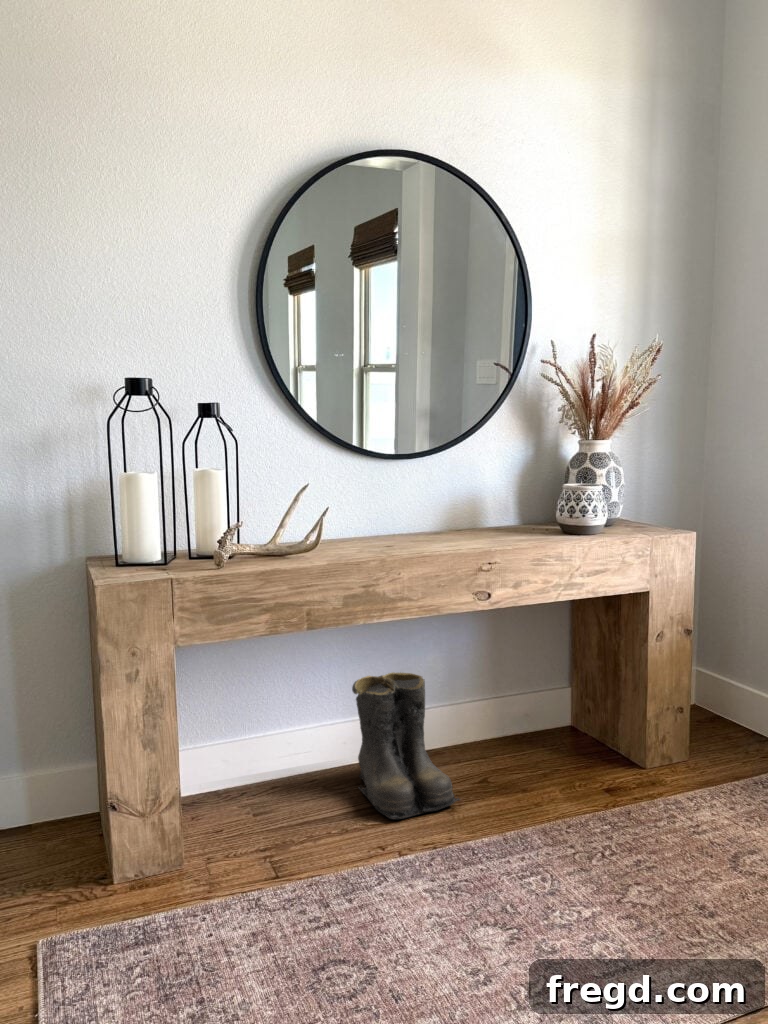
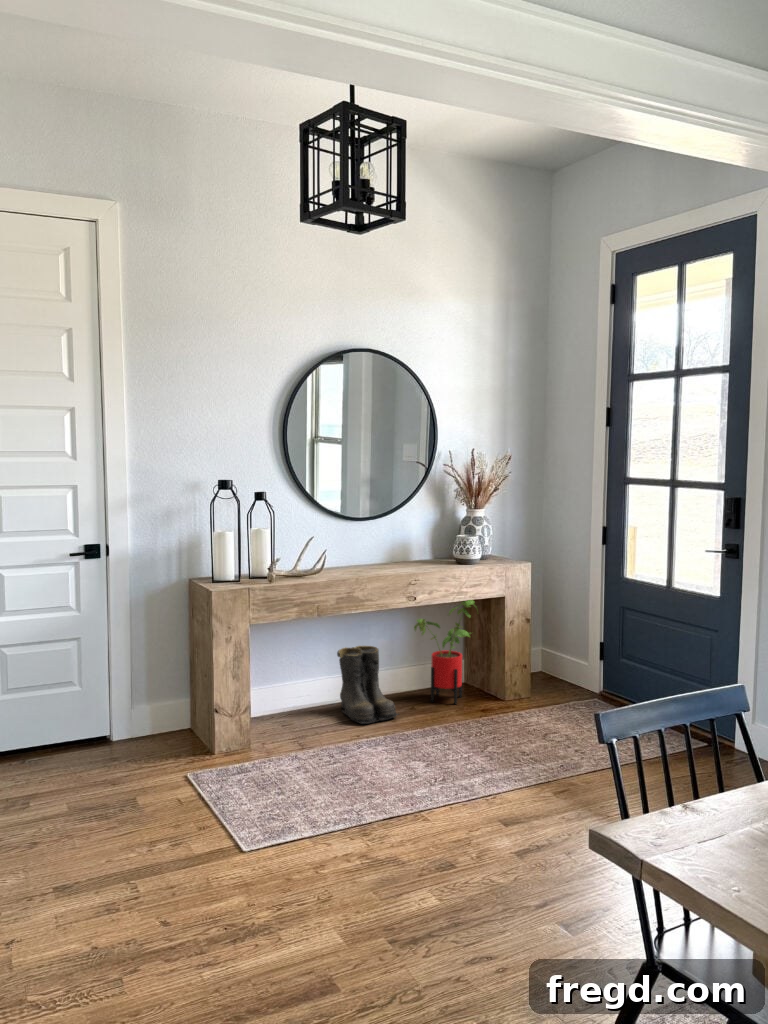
house plant: none [487,590,599,777] -> present [414,600,477,704]

